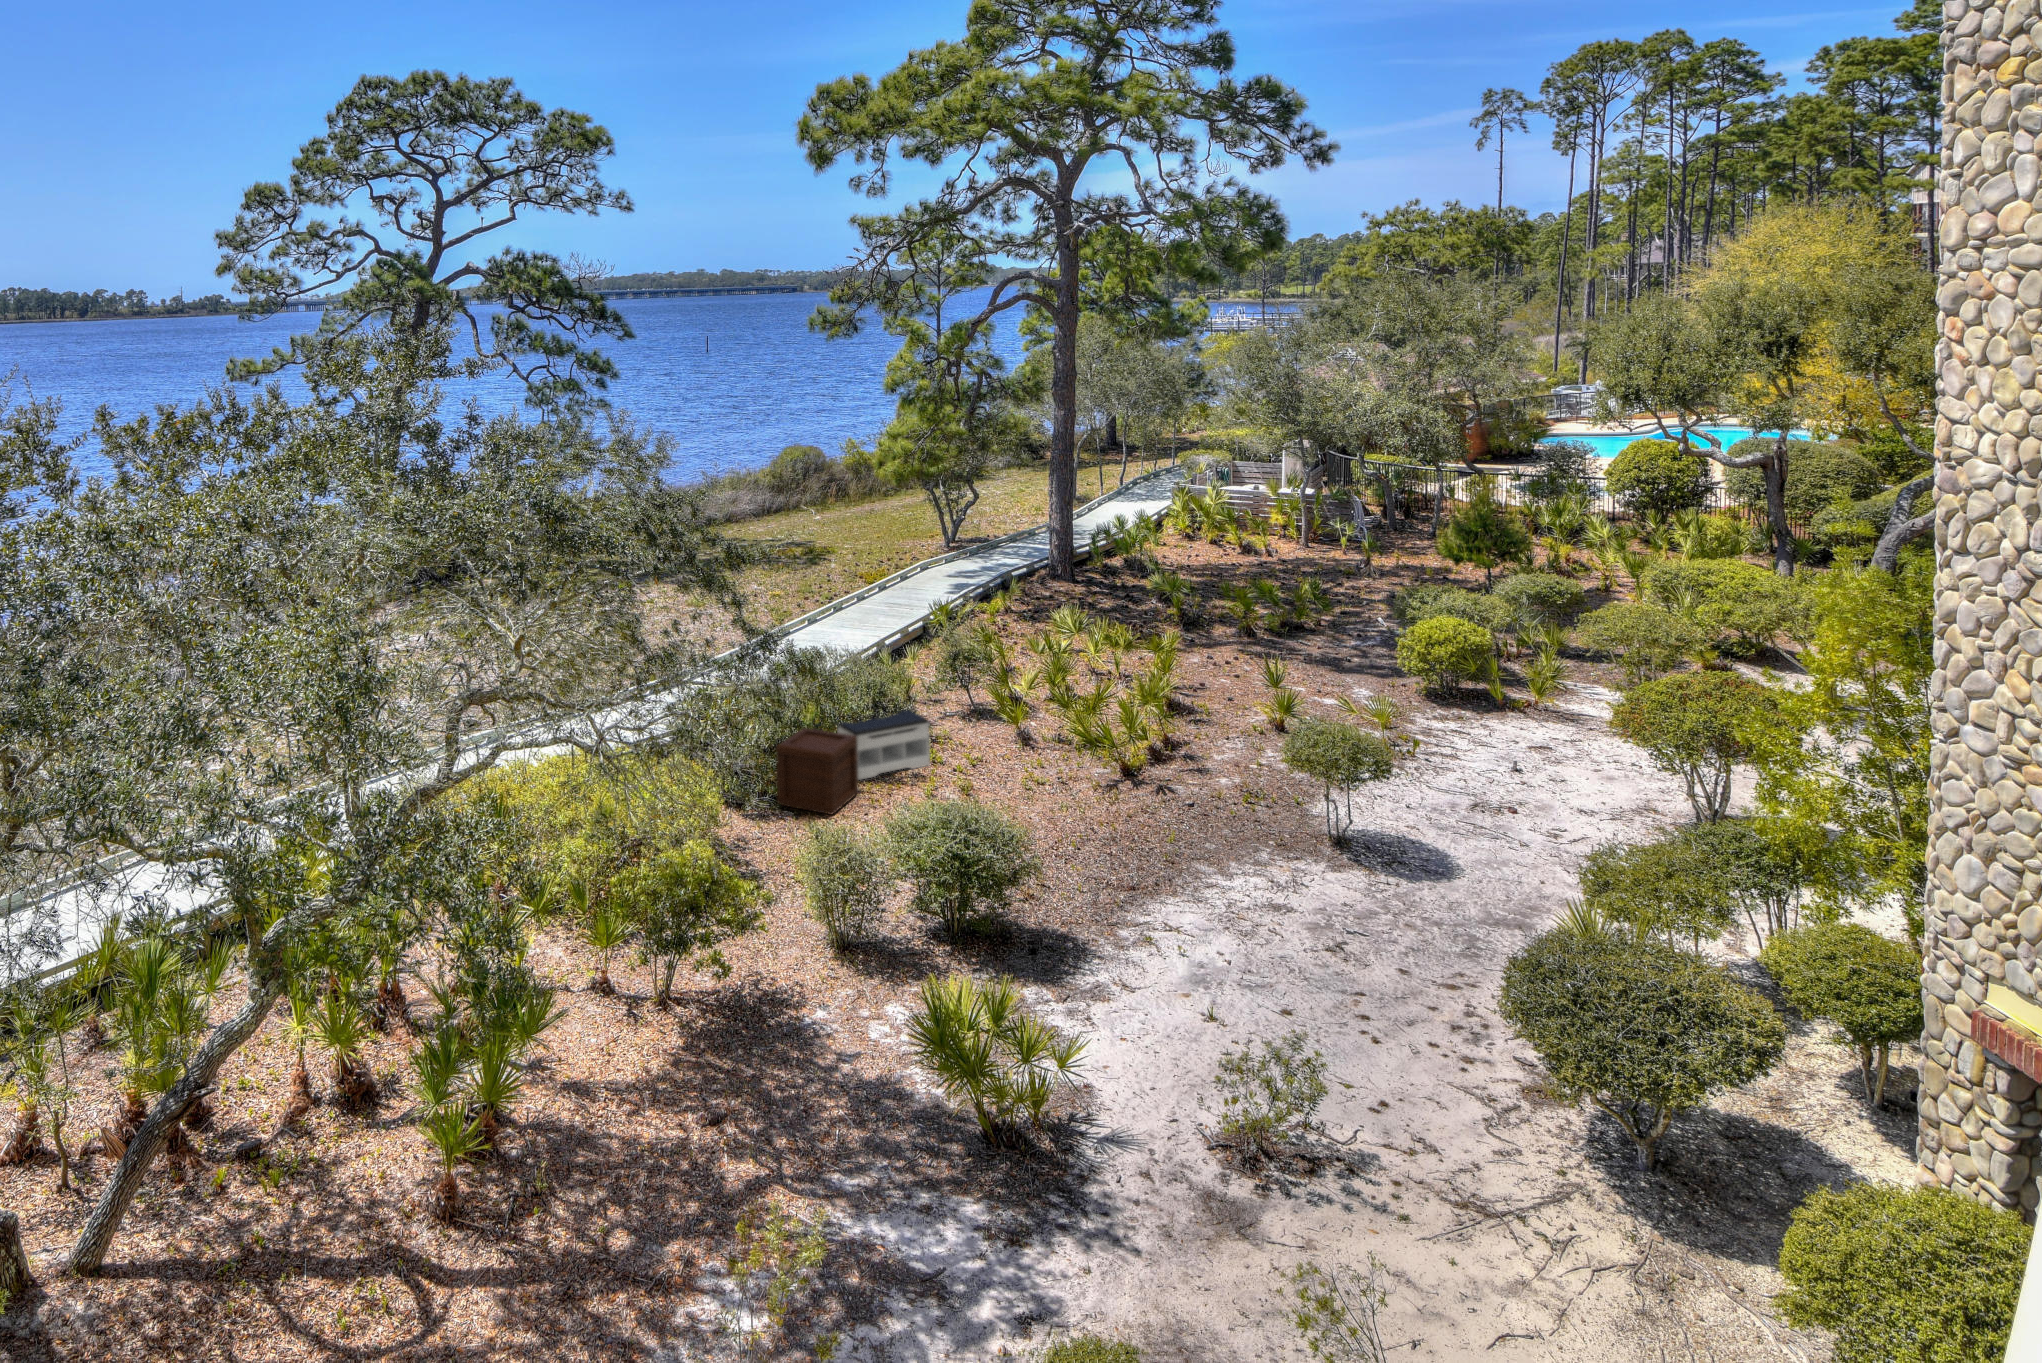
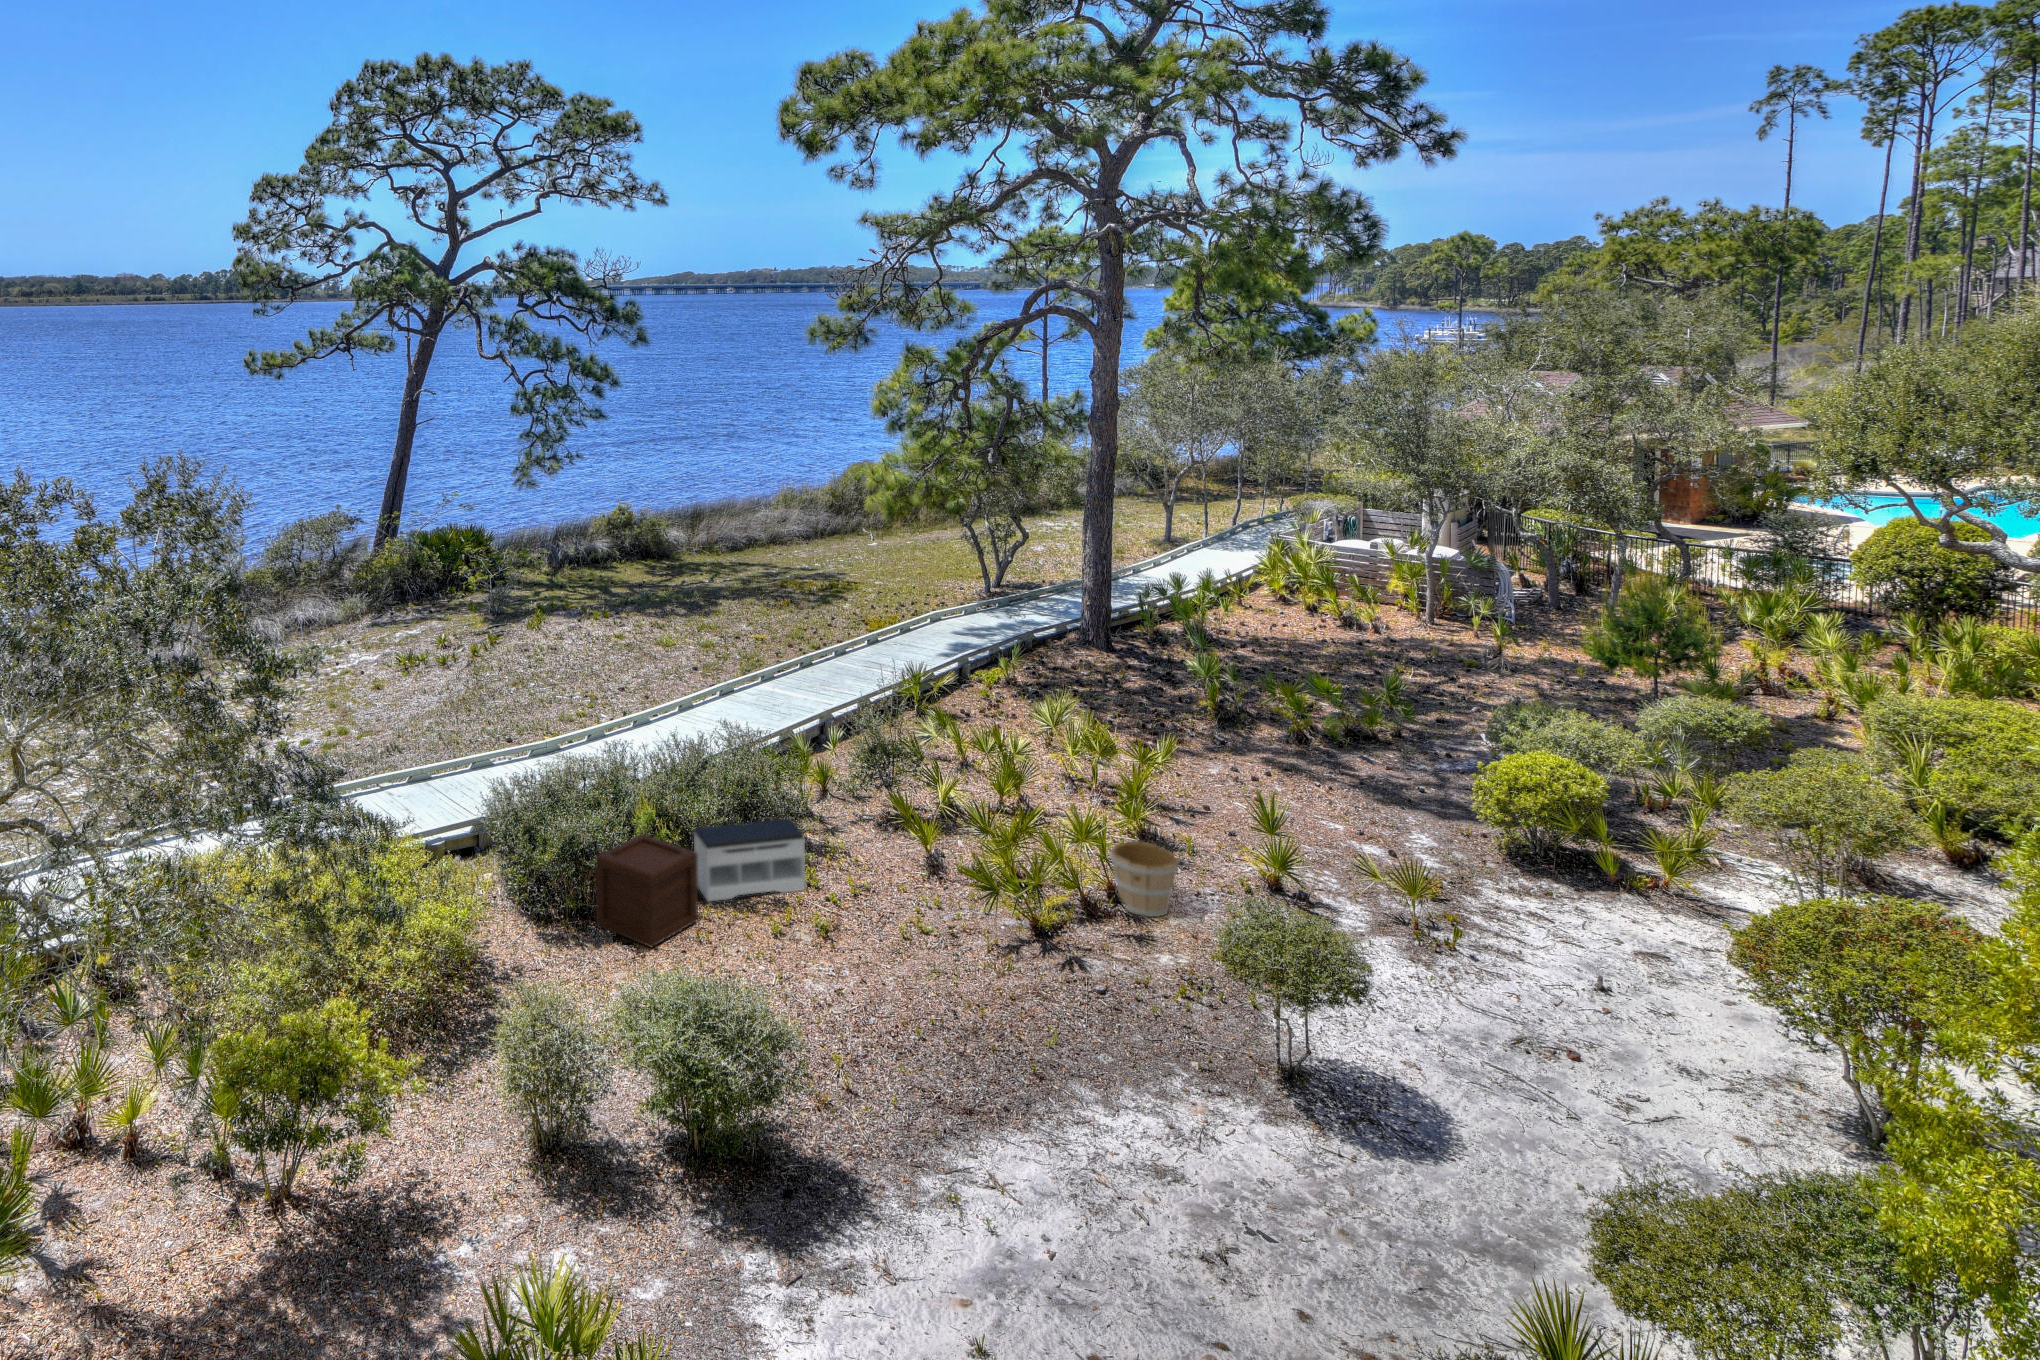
wooden bucket: none [1162,702,1215,758] -> present [1110,841,1179,917]

